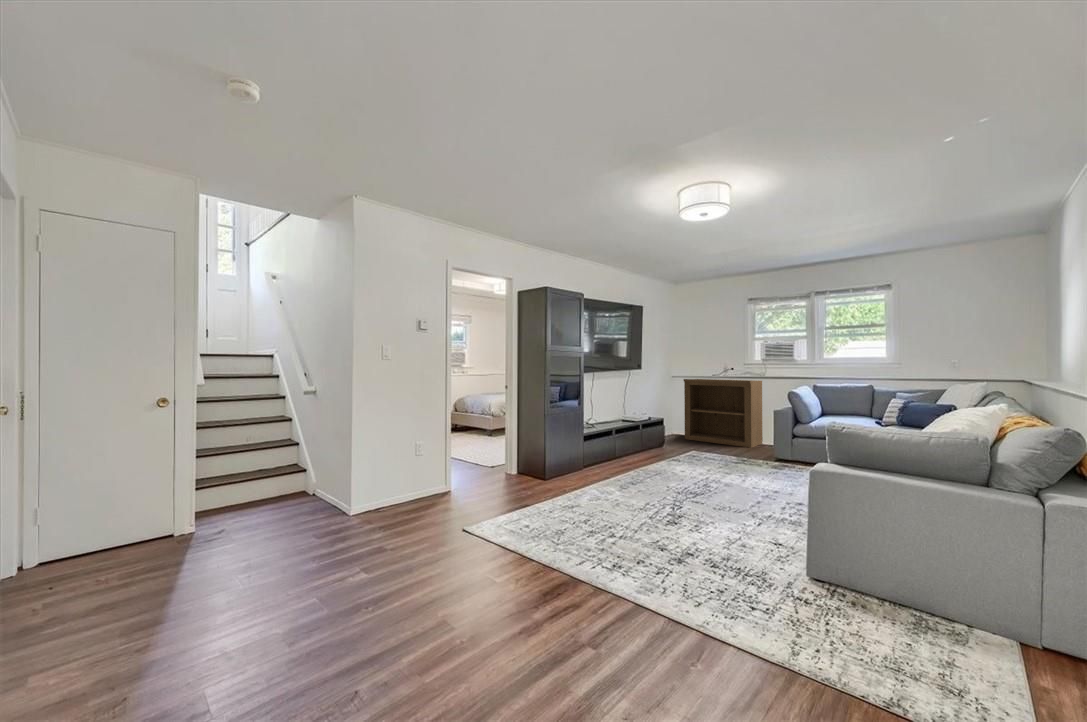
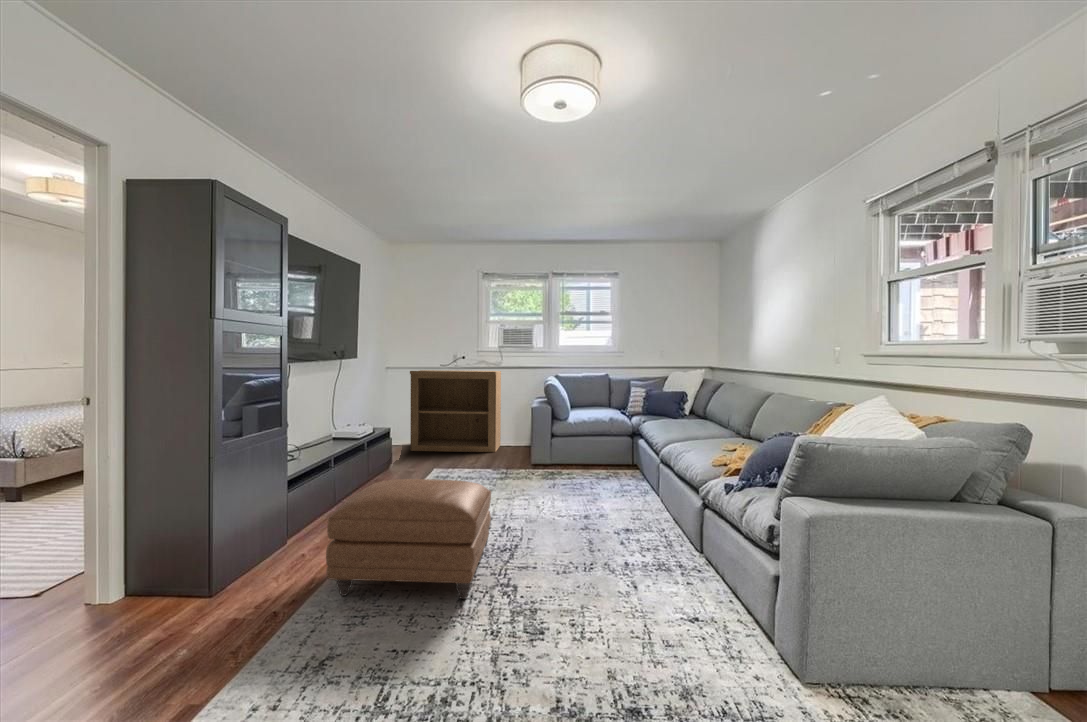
ottoman: none [580,438,677,505] -> present [326,479,491,599]

